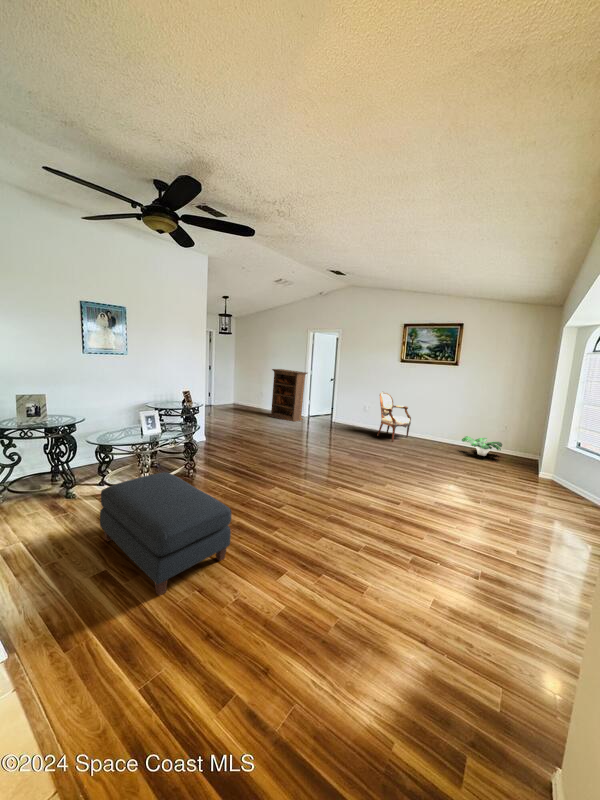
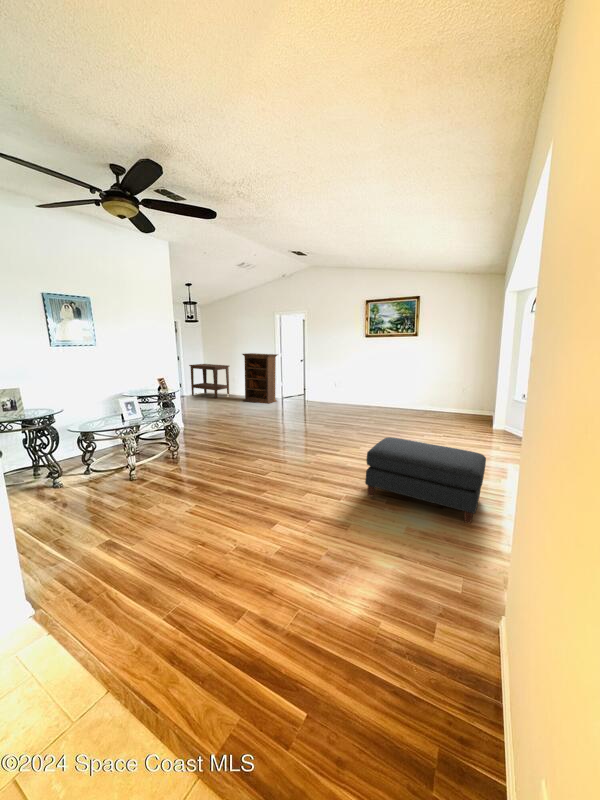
side table: none [220,375,259,411] -> present [189,364,229,398]
armchair: present [377,392,411,442] -> none [349,366,380,413]
potted plant: present [462,436,502,456] -> none [427,400,463,417]
ottoman: present [100,472,231,596] -> present [365,437,486,524]

